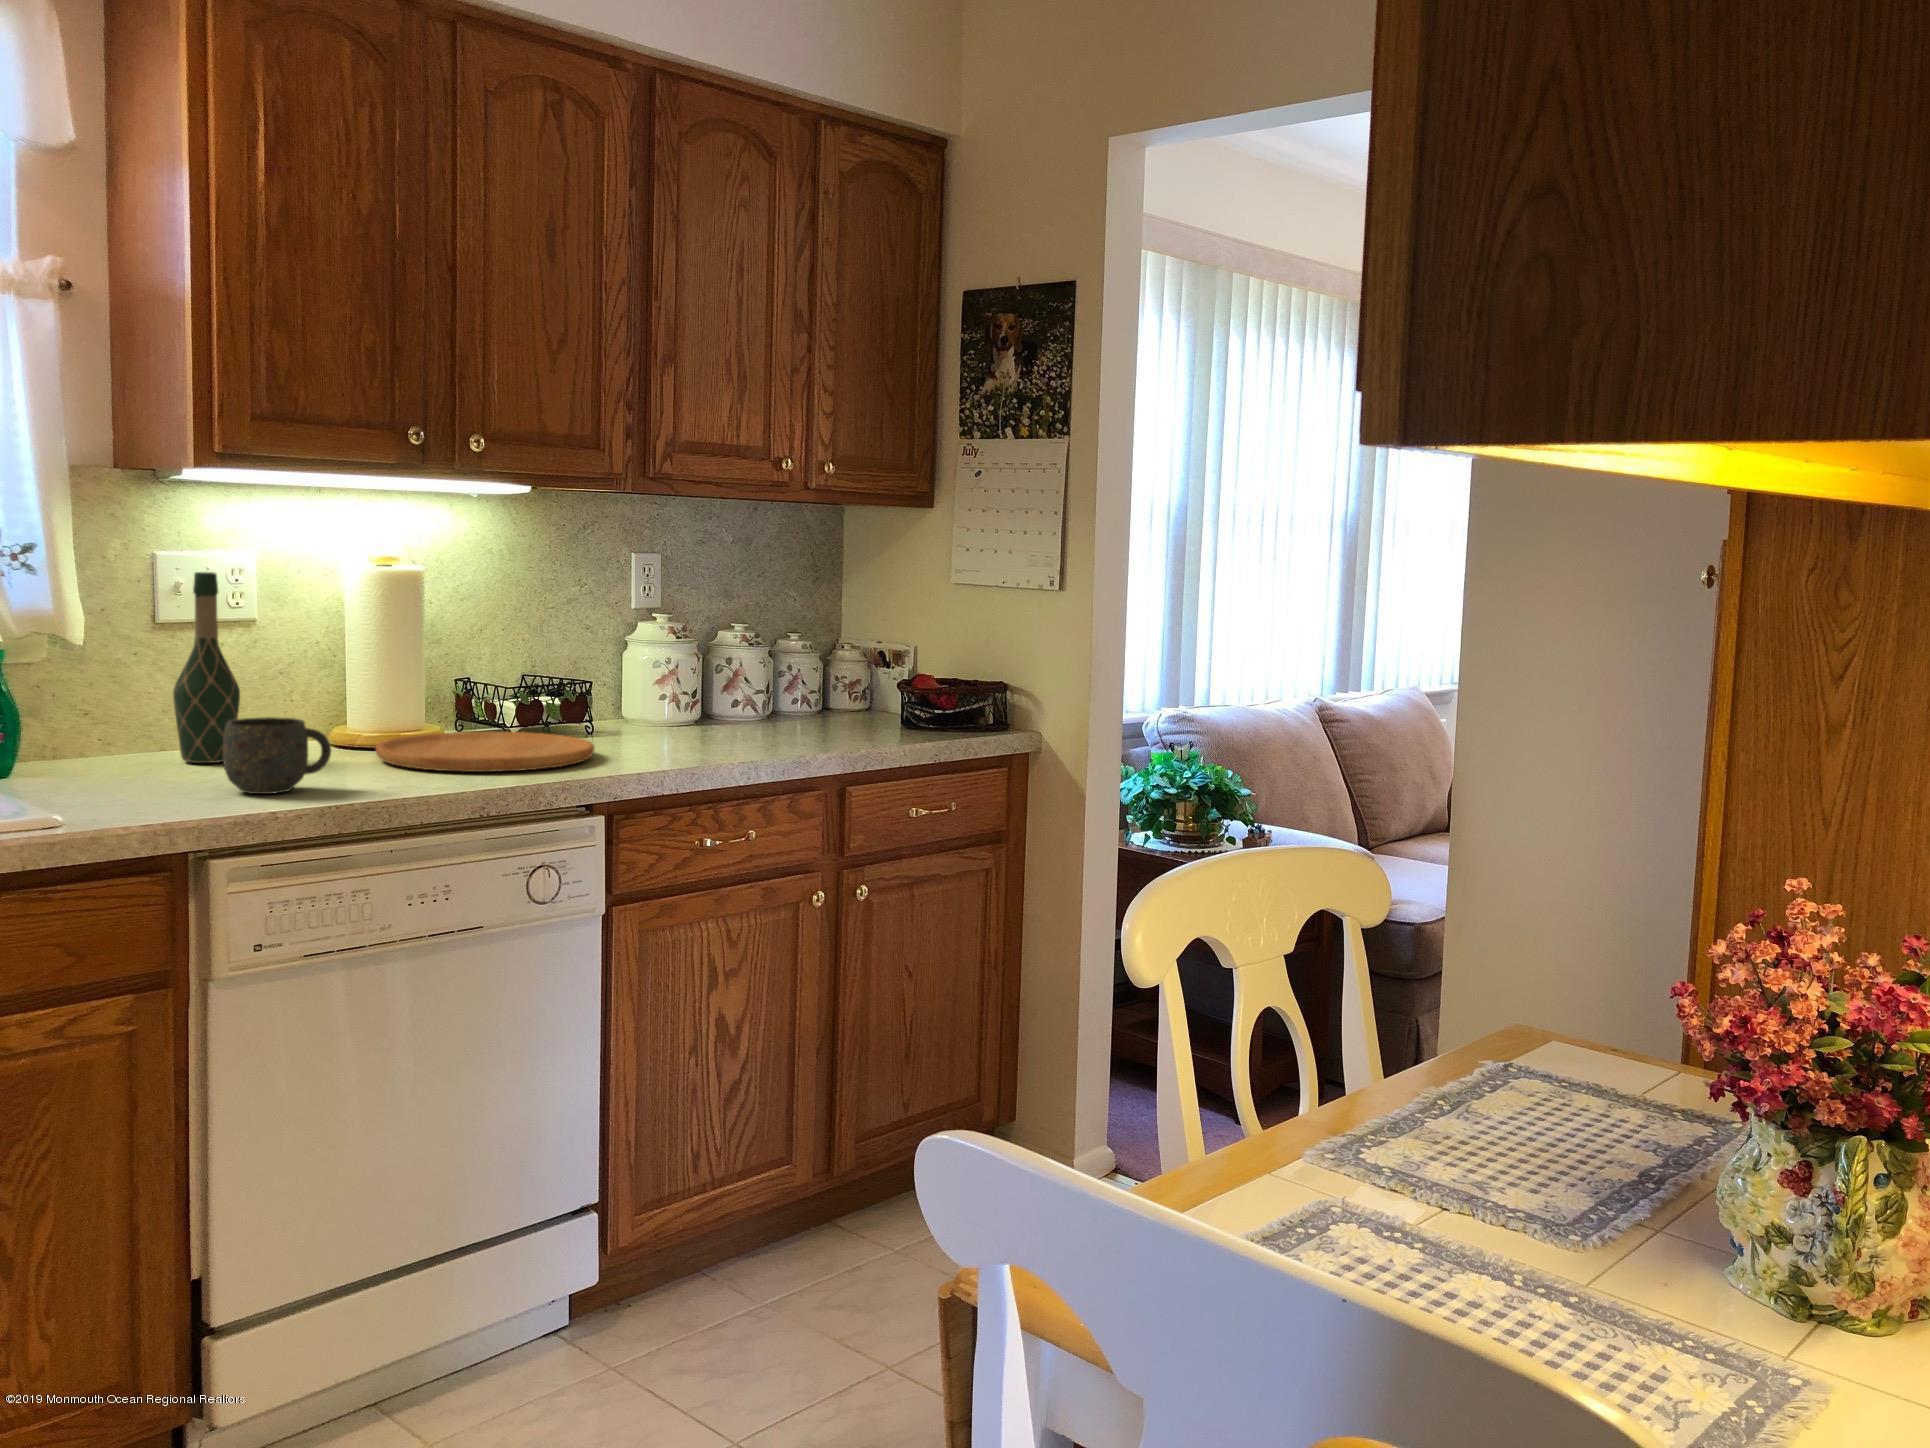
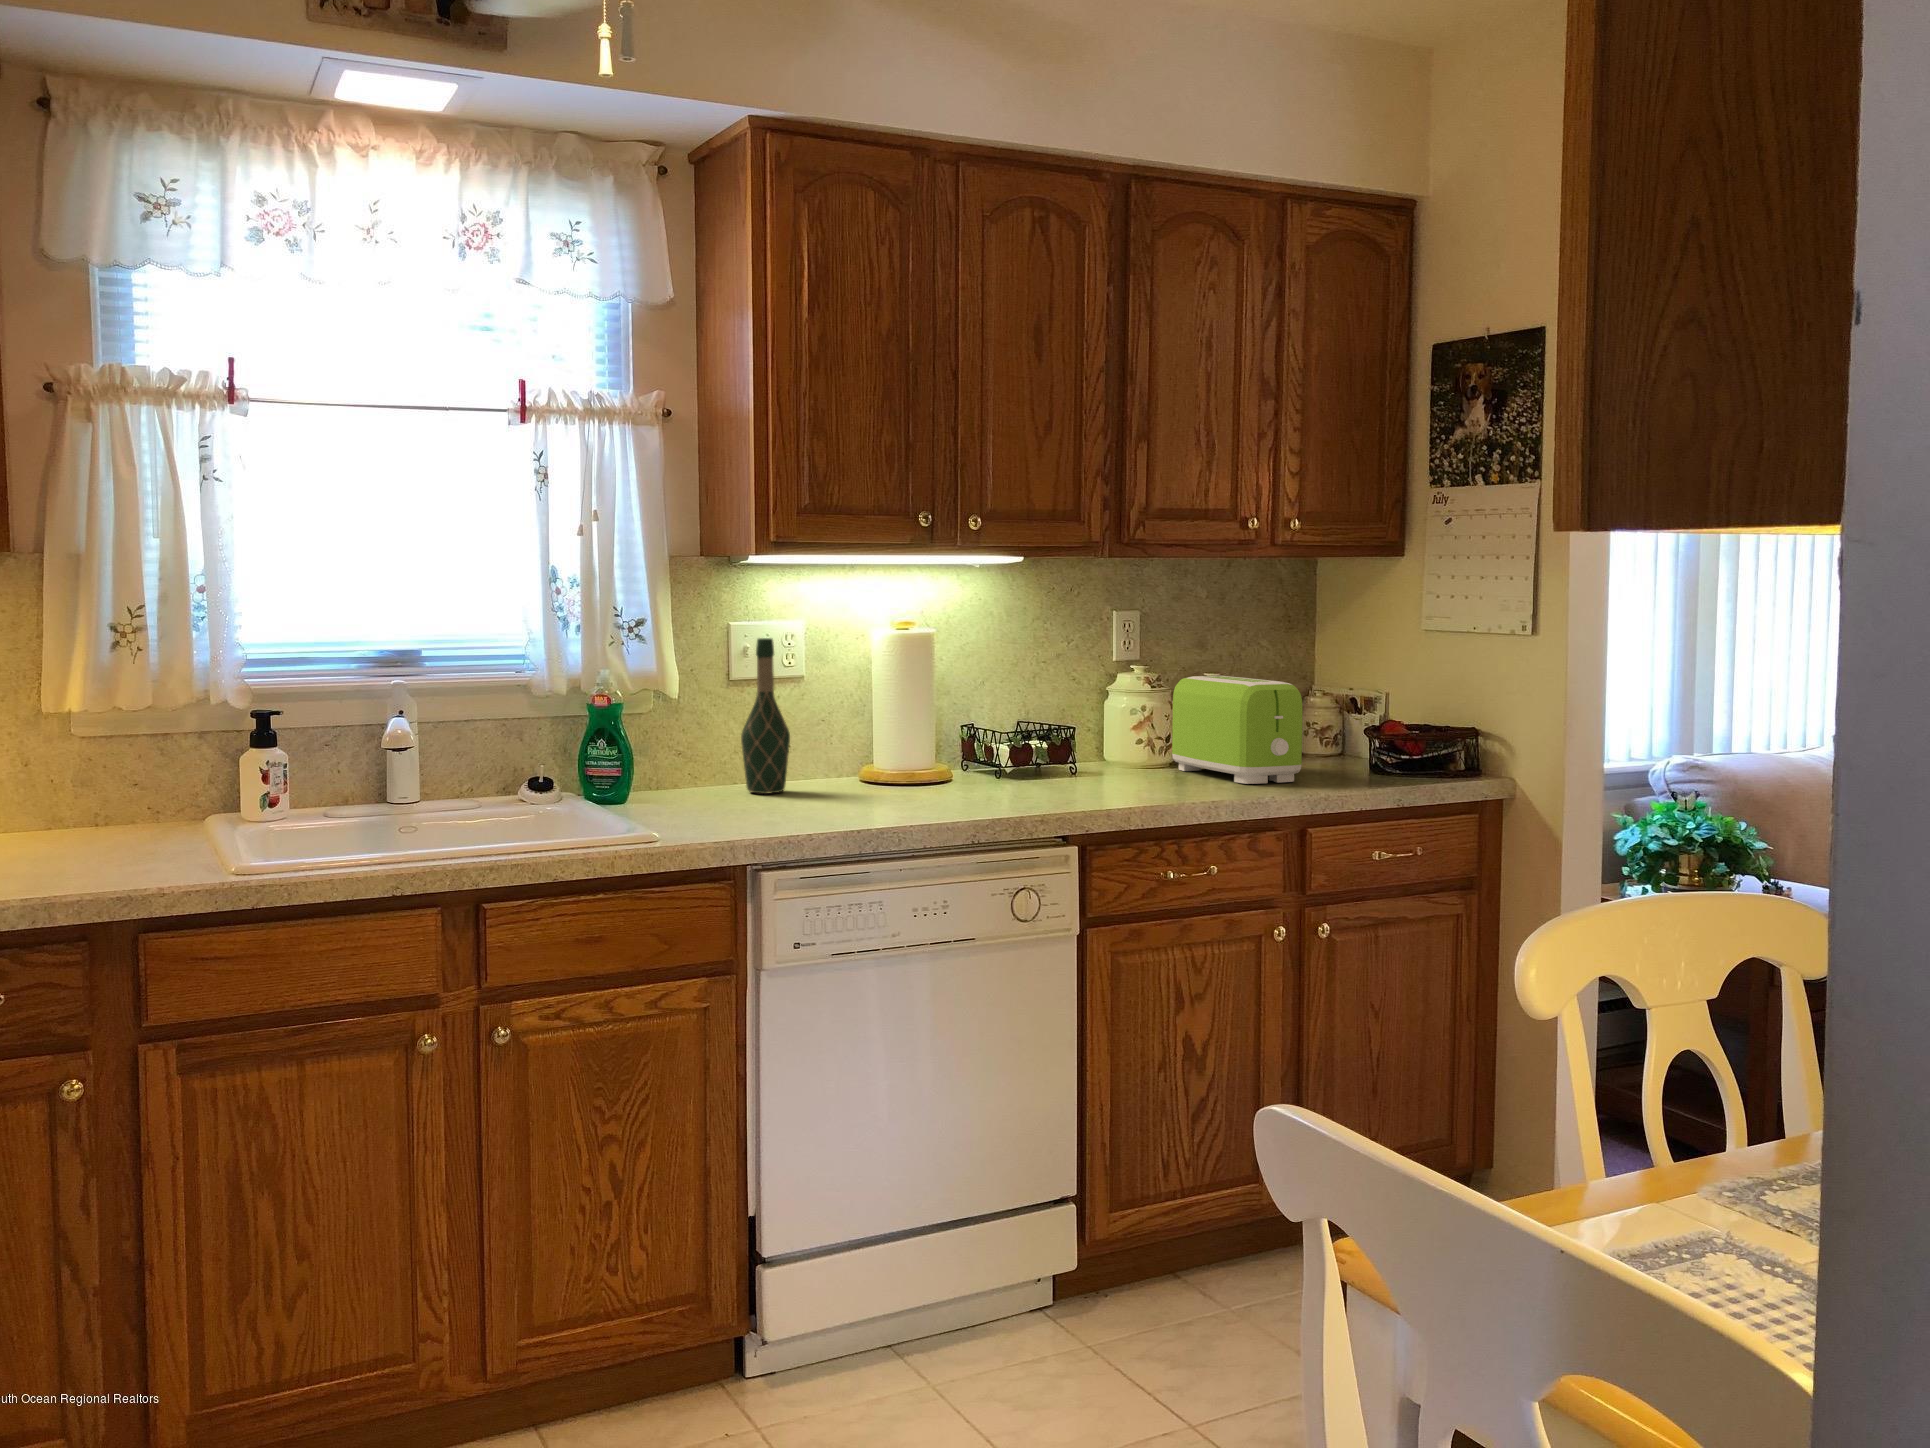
toaster: none [699,626,840,742] -> present [1172,676,1302,784]
mug: present [223,717,331,794] -> none [774,756,855,819]
cutting board: present [376,732,594,772] -> none [893,771,1073,804]

